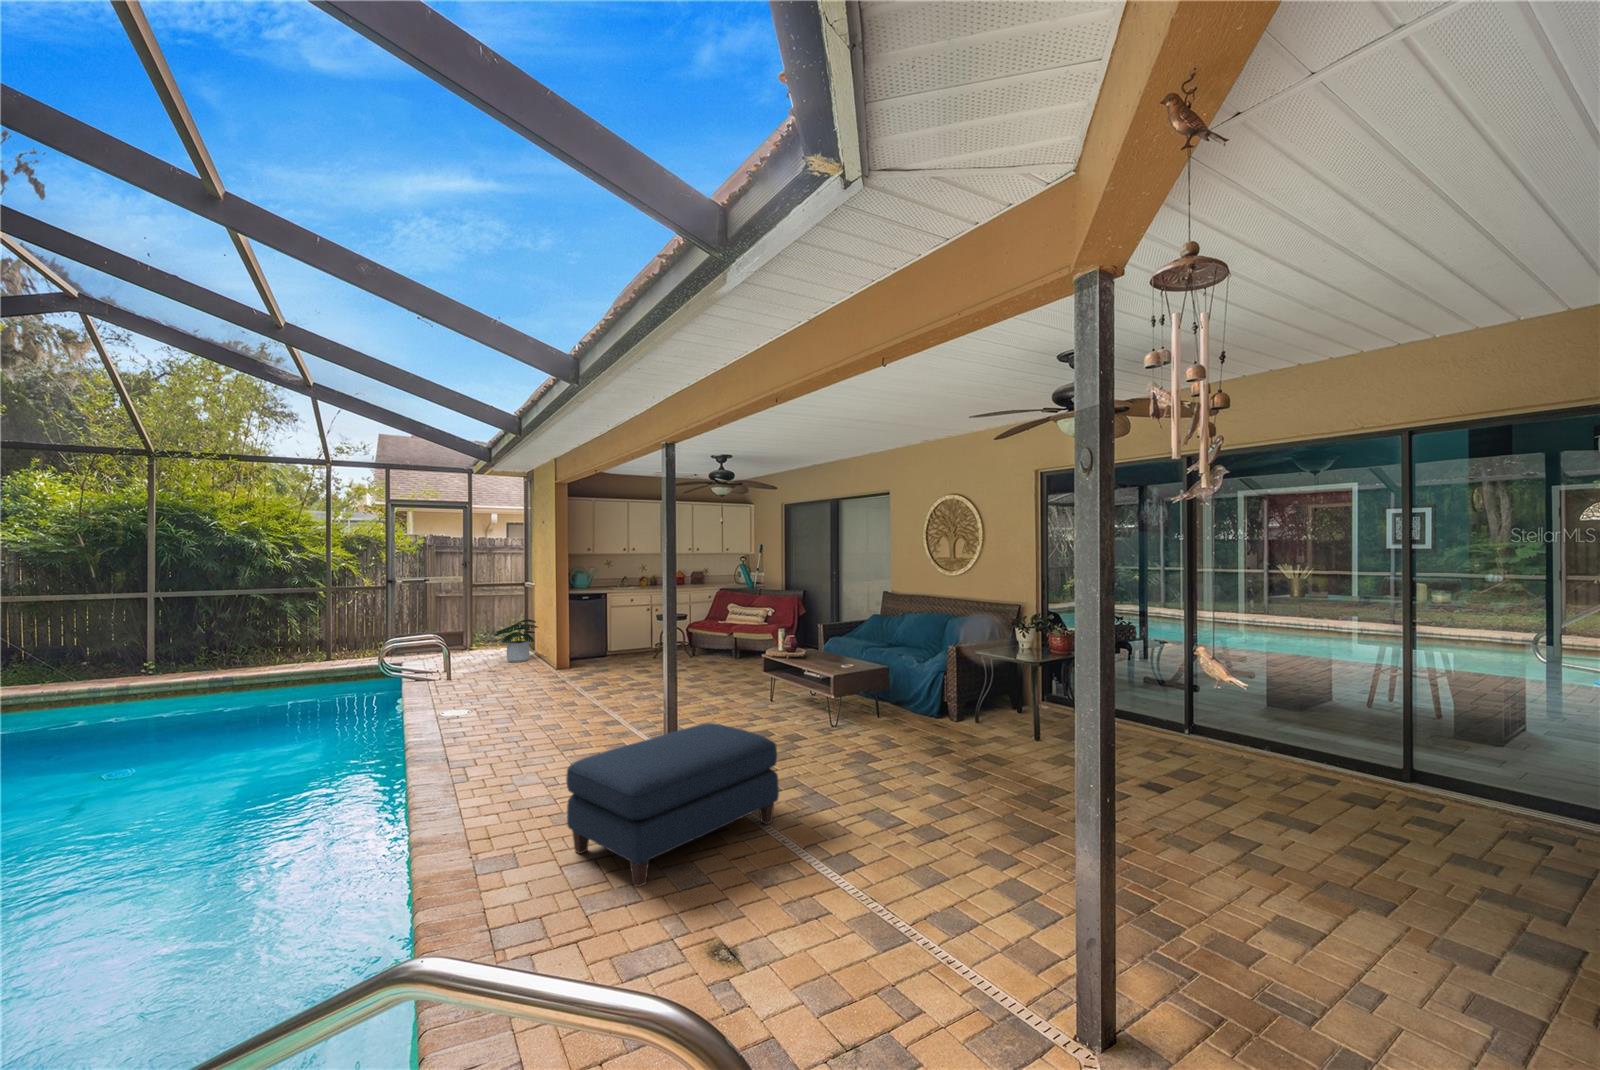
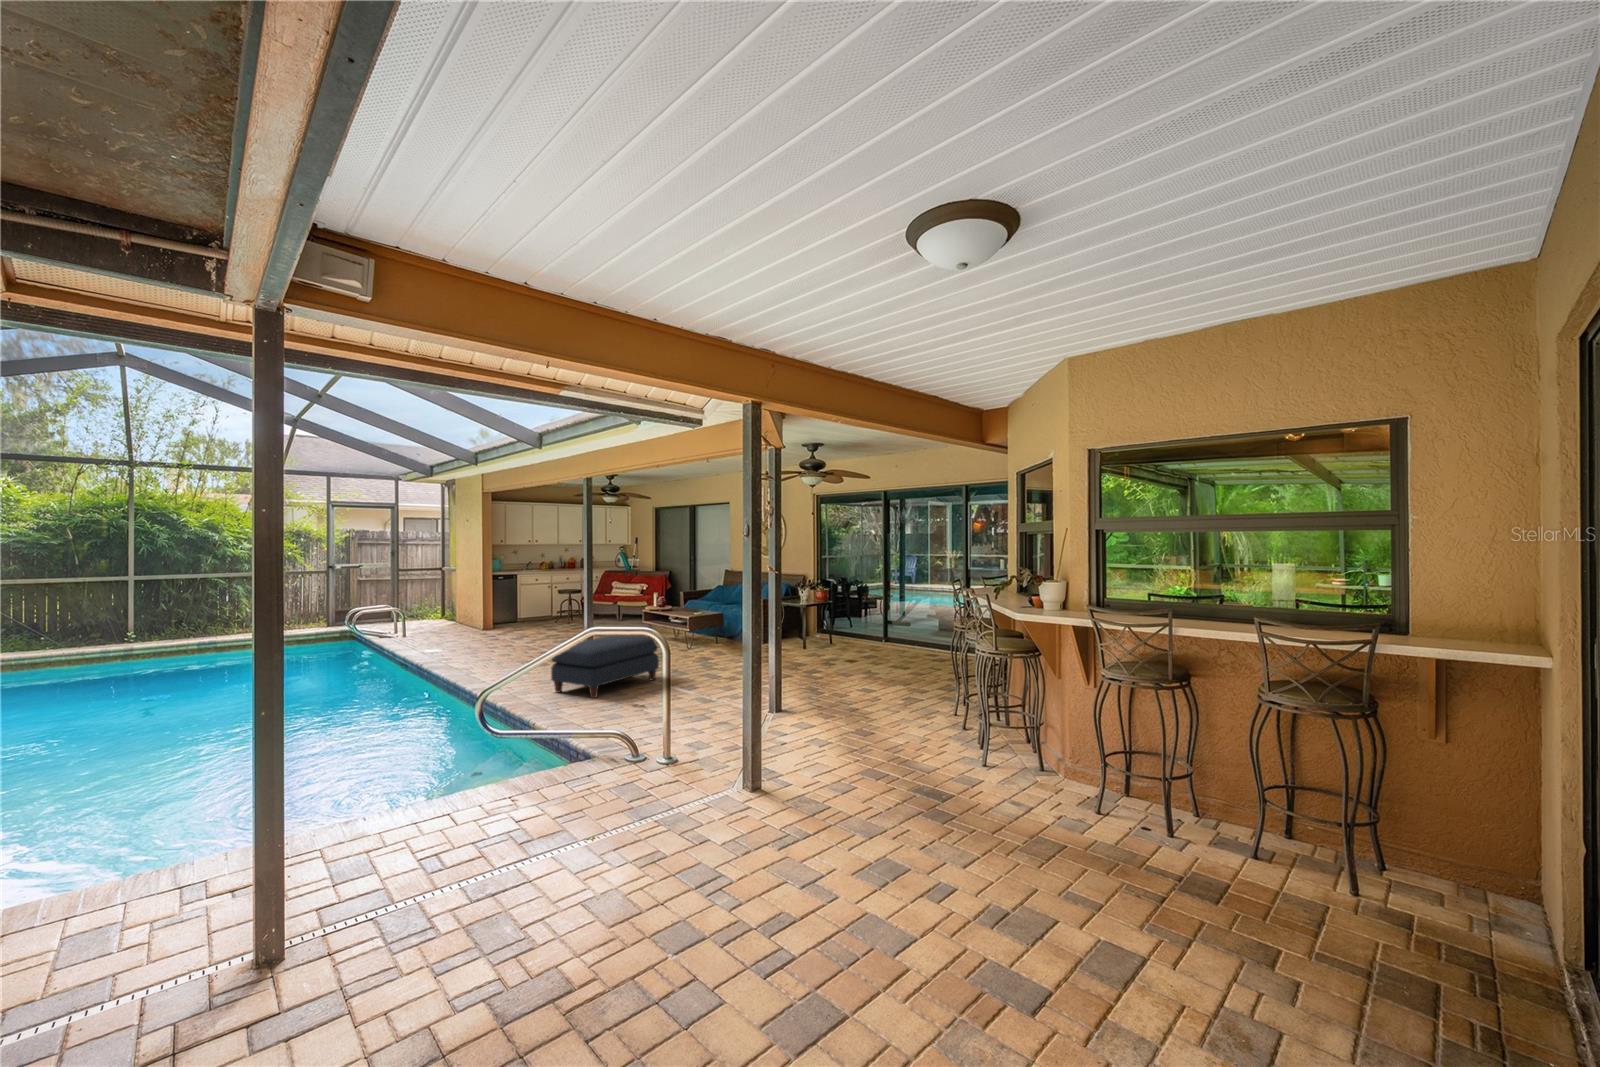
potted plant: present [494,619,538,662] -> none [423,596,462,628]

